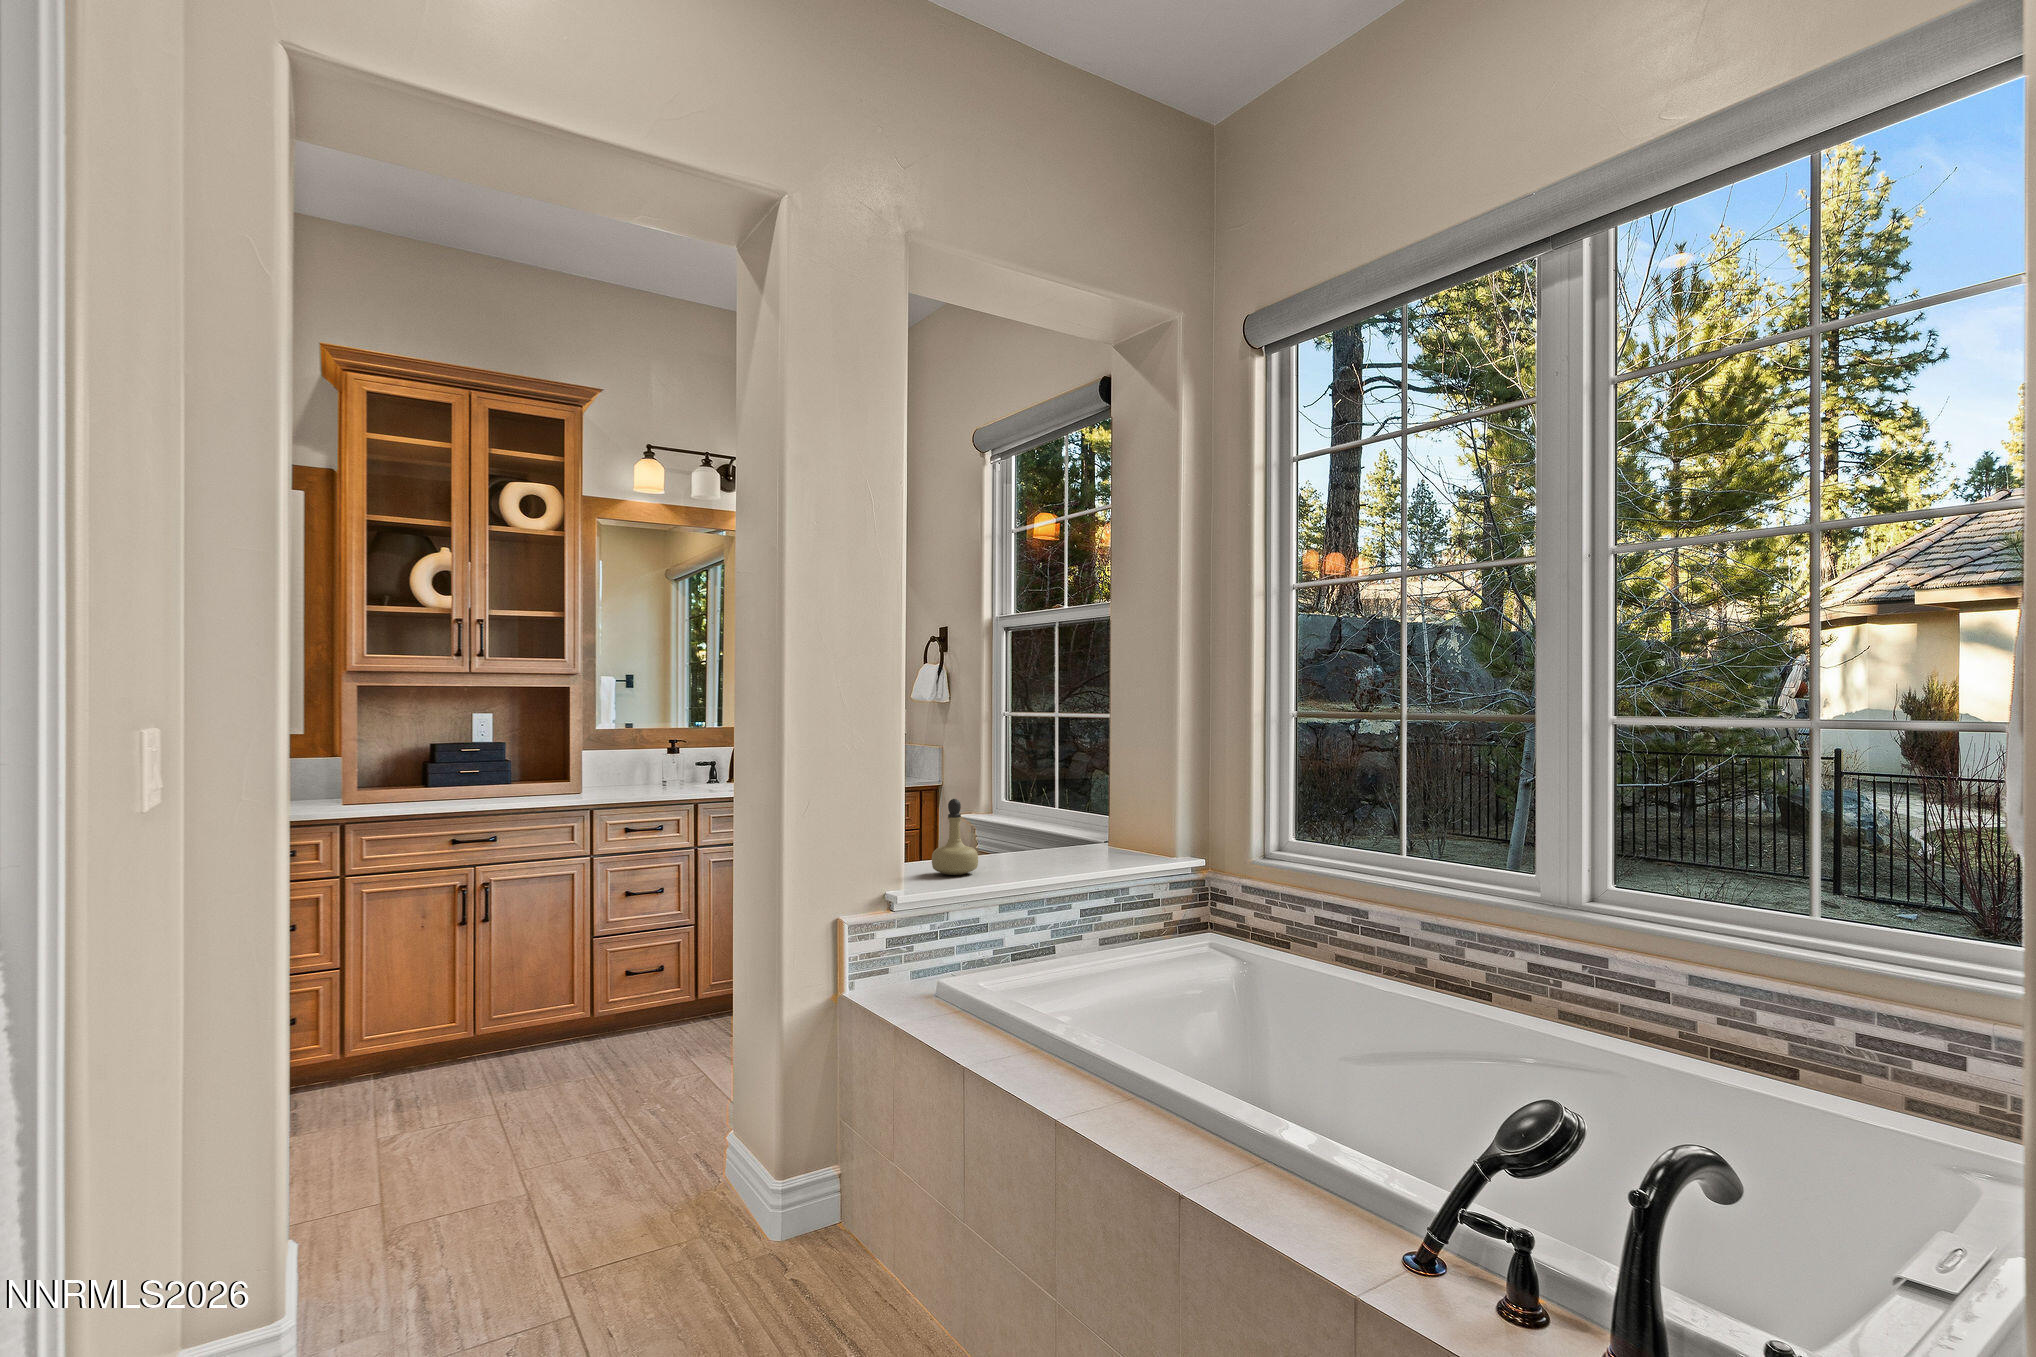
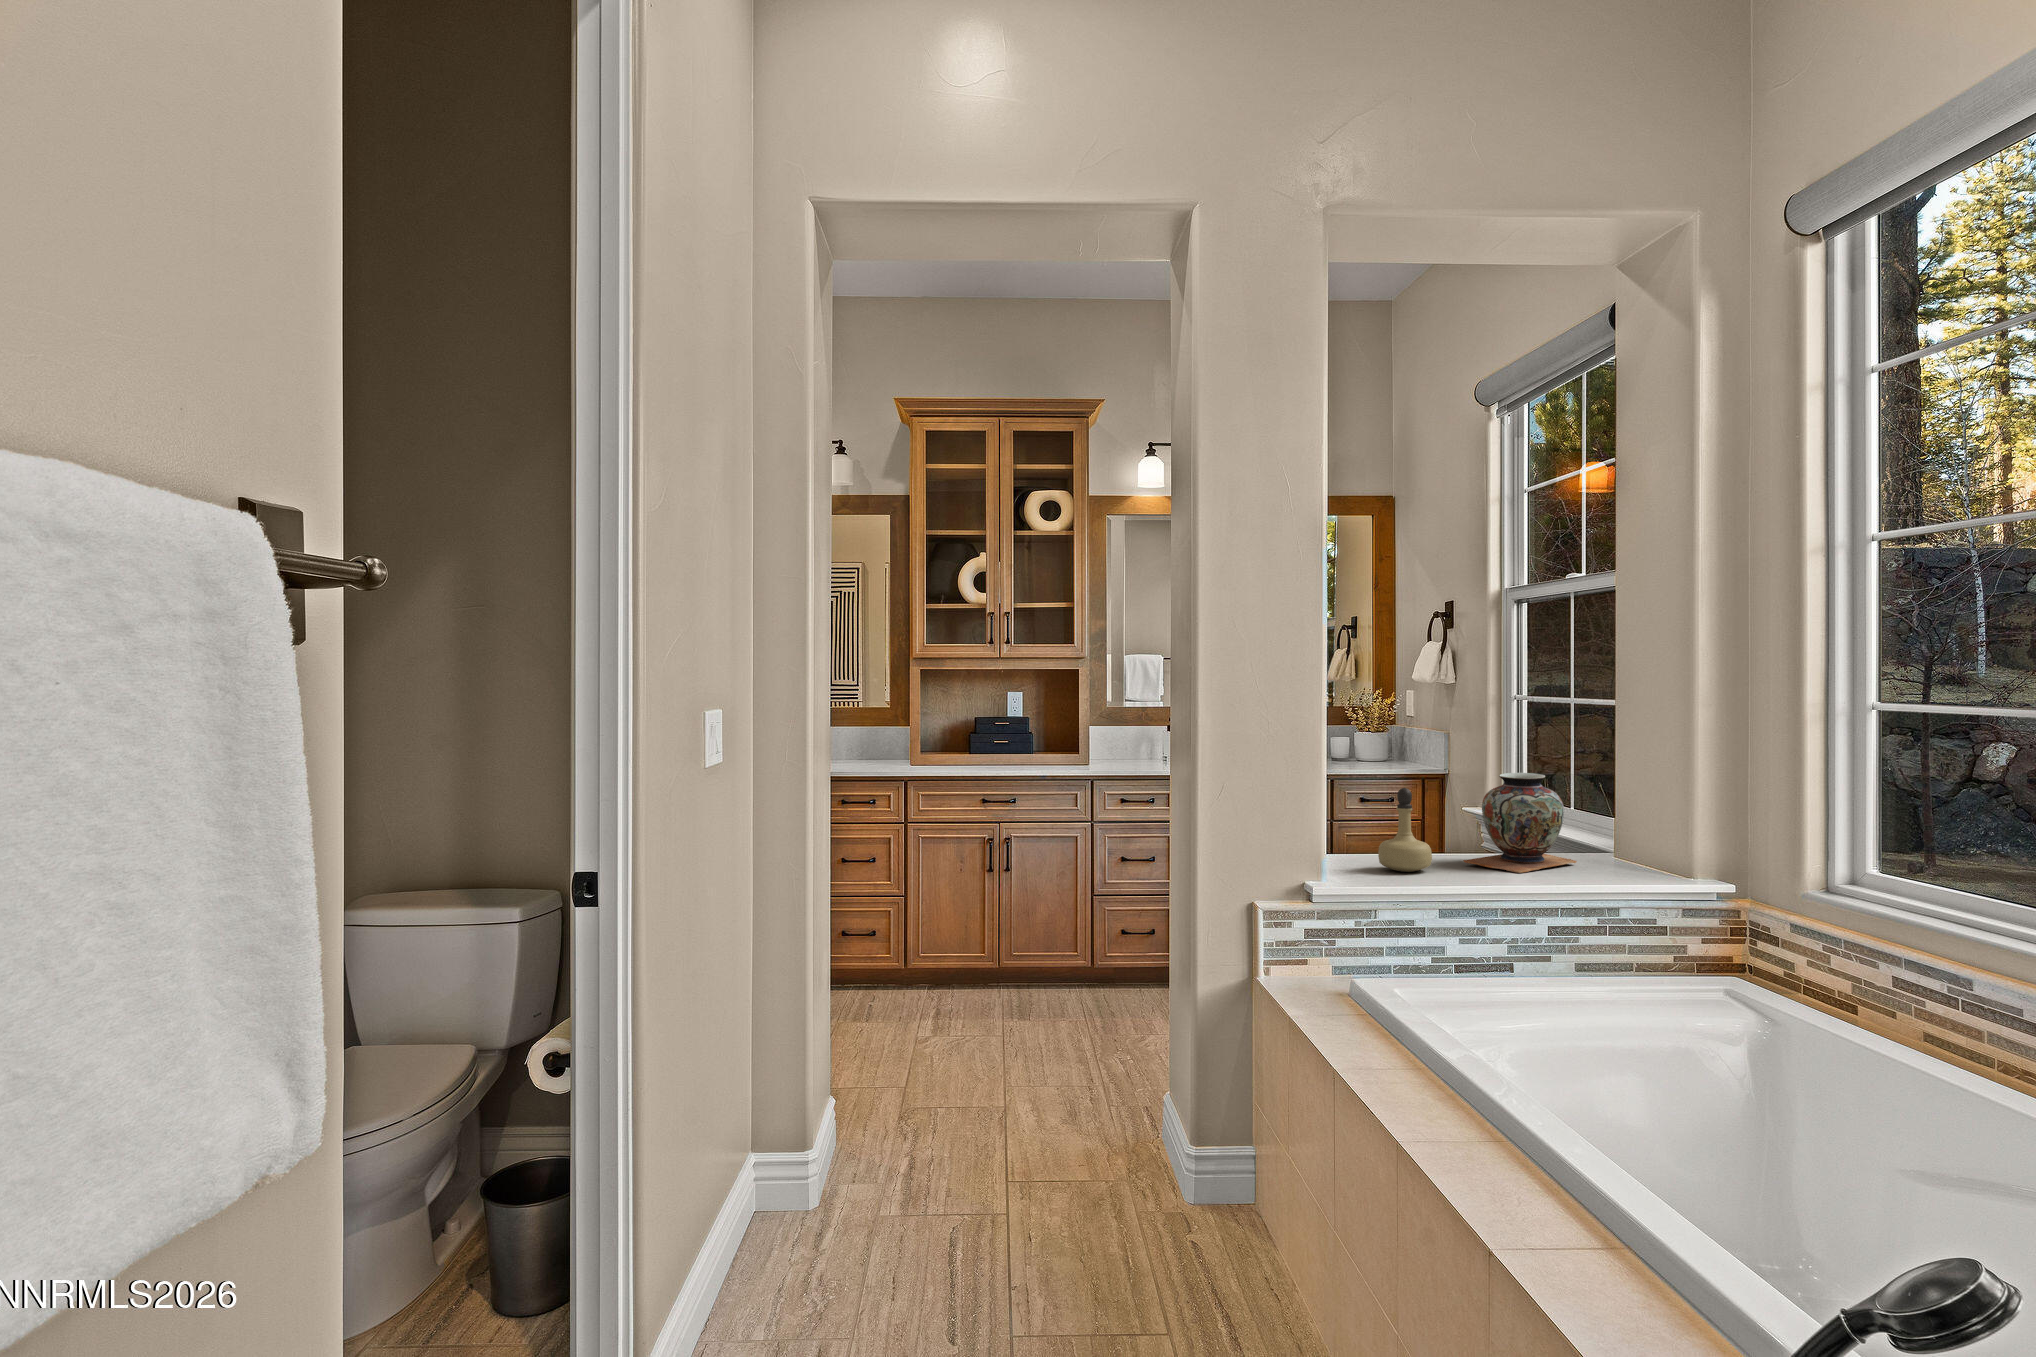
decorative vase: none [998,780,1086,868] -> present [1463,773,1577,873]

